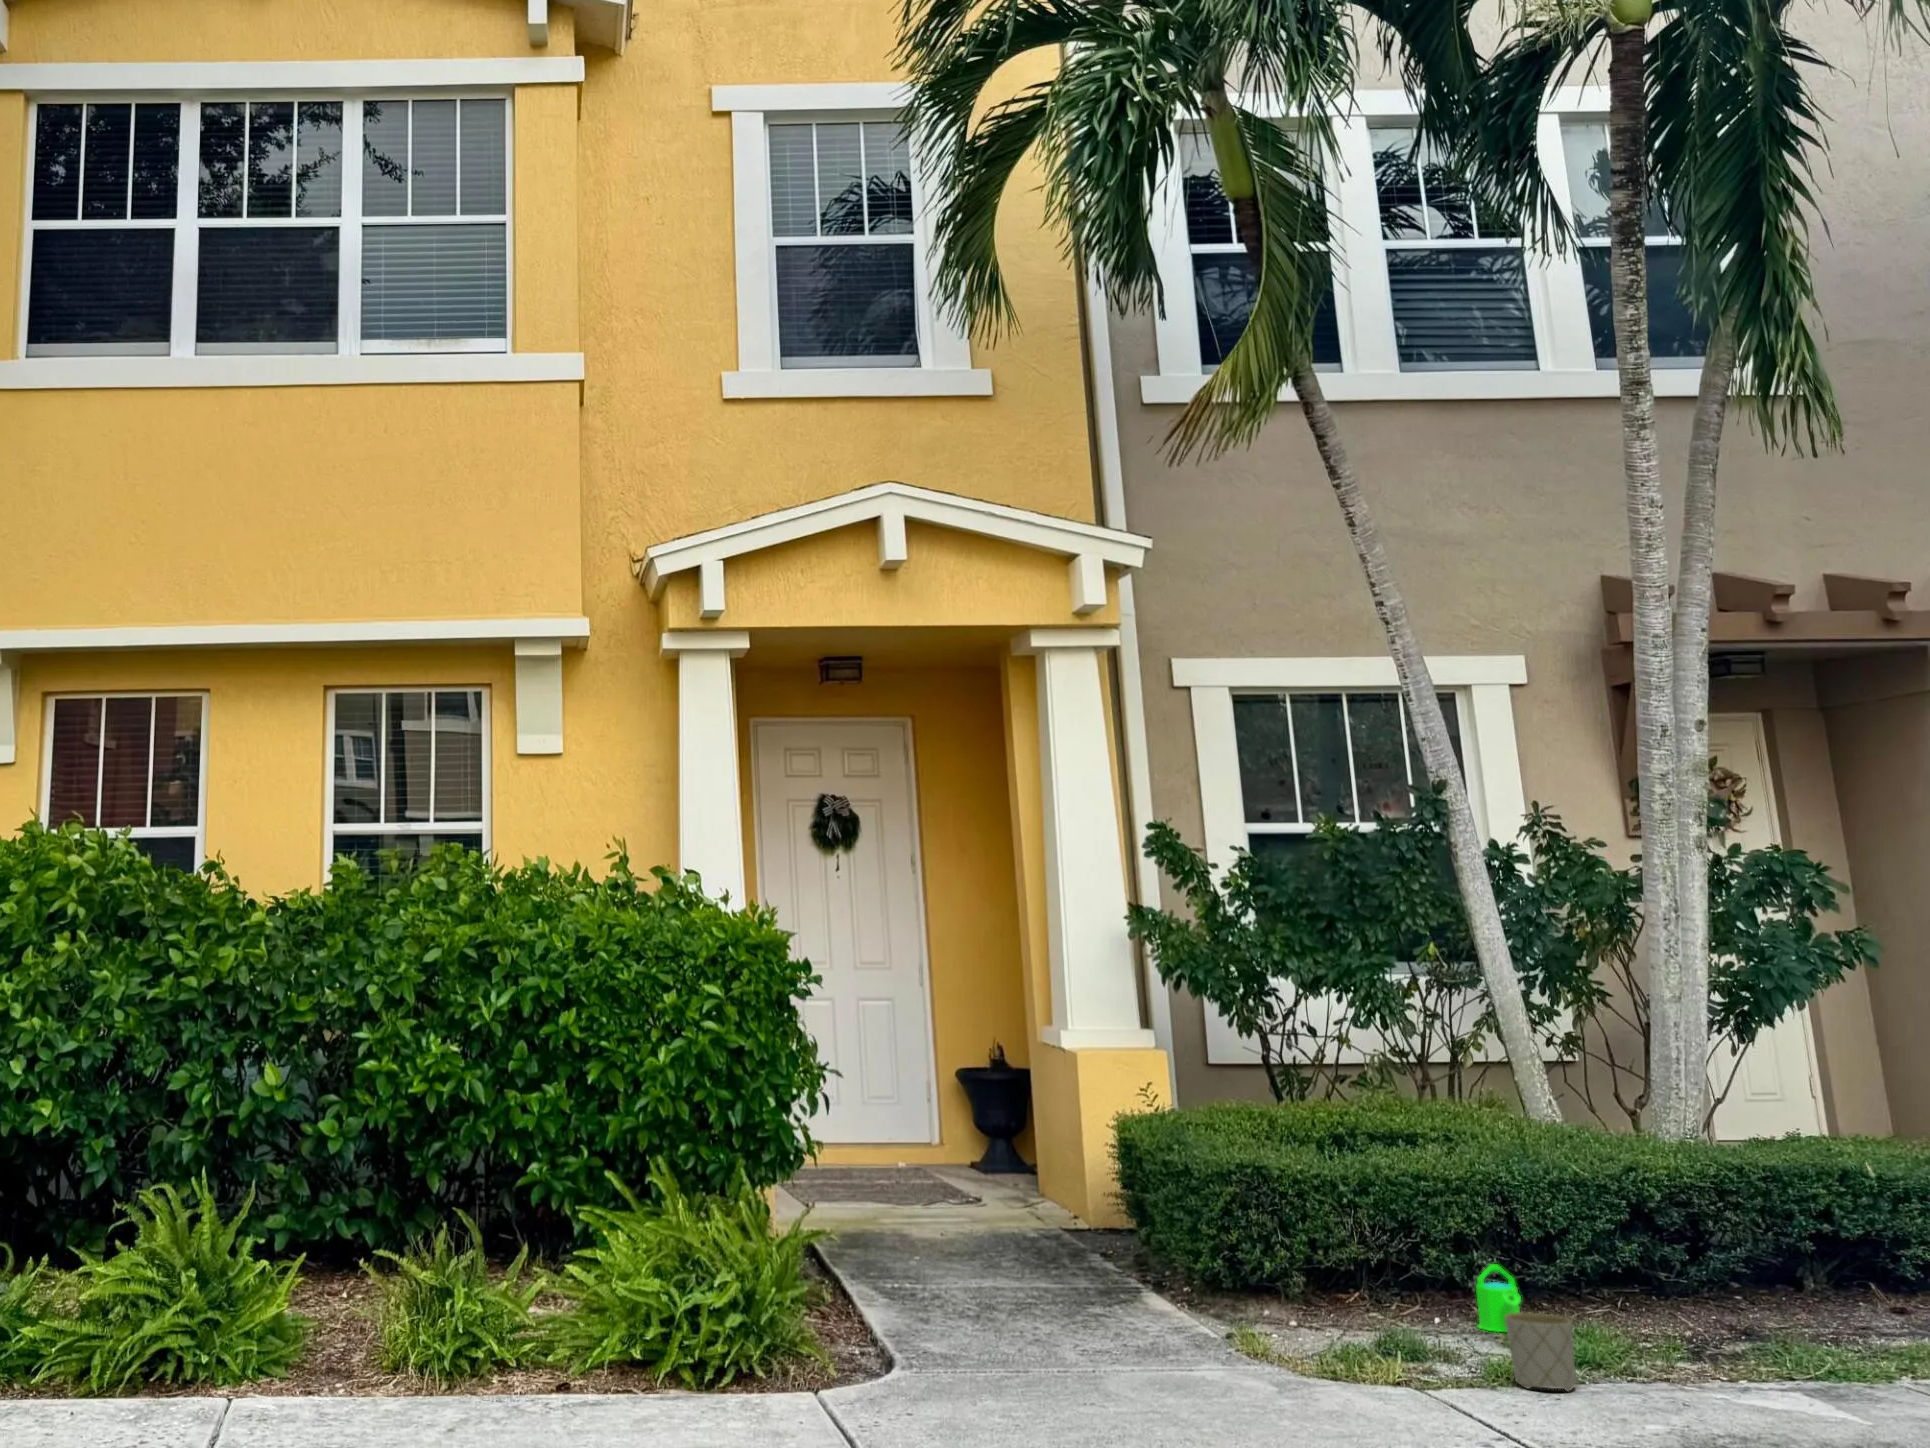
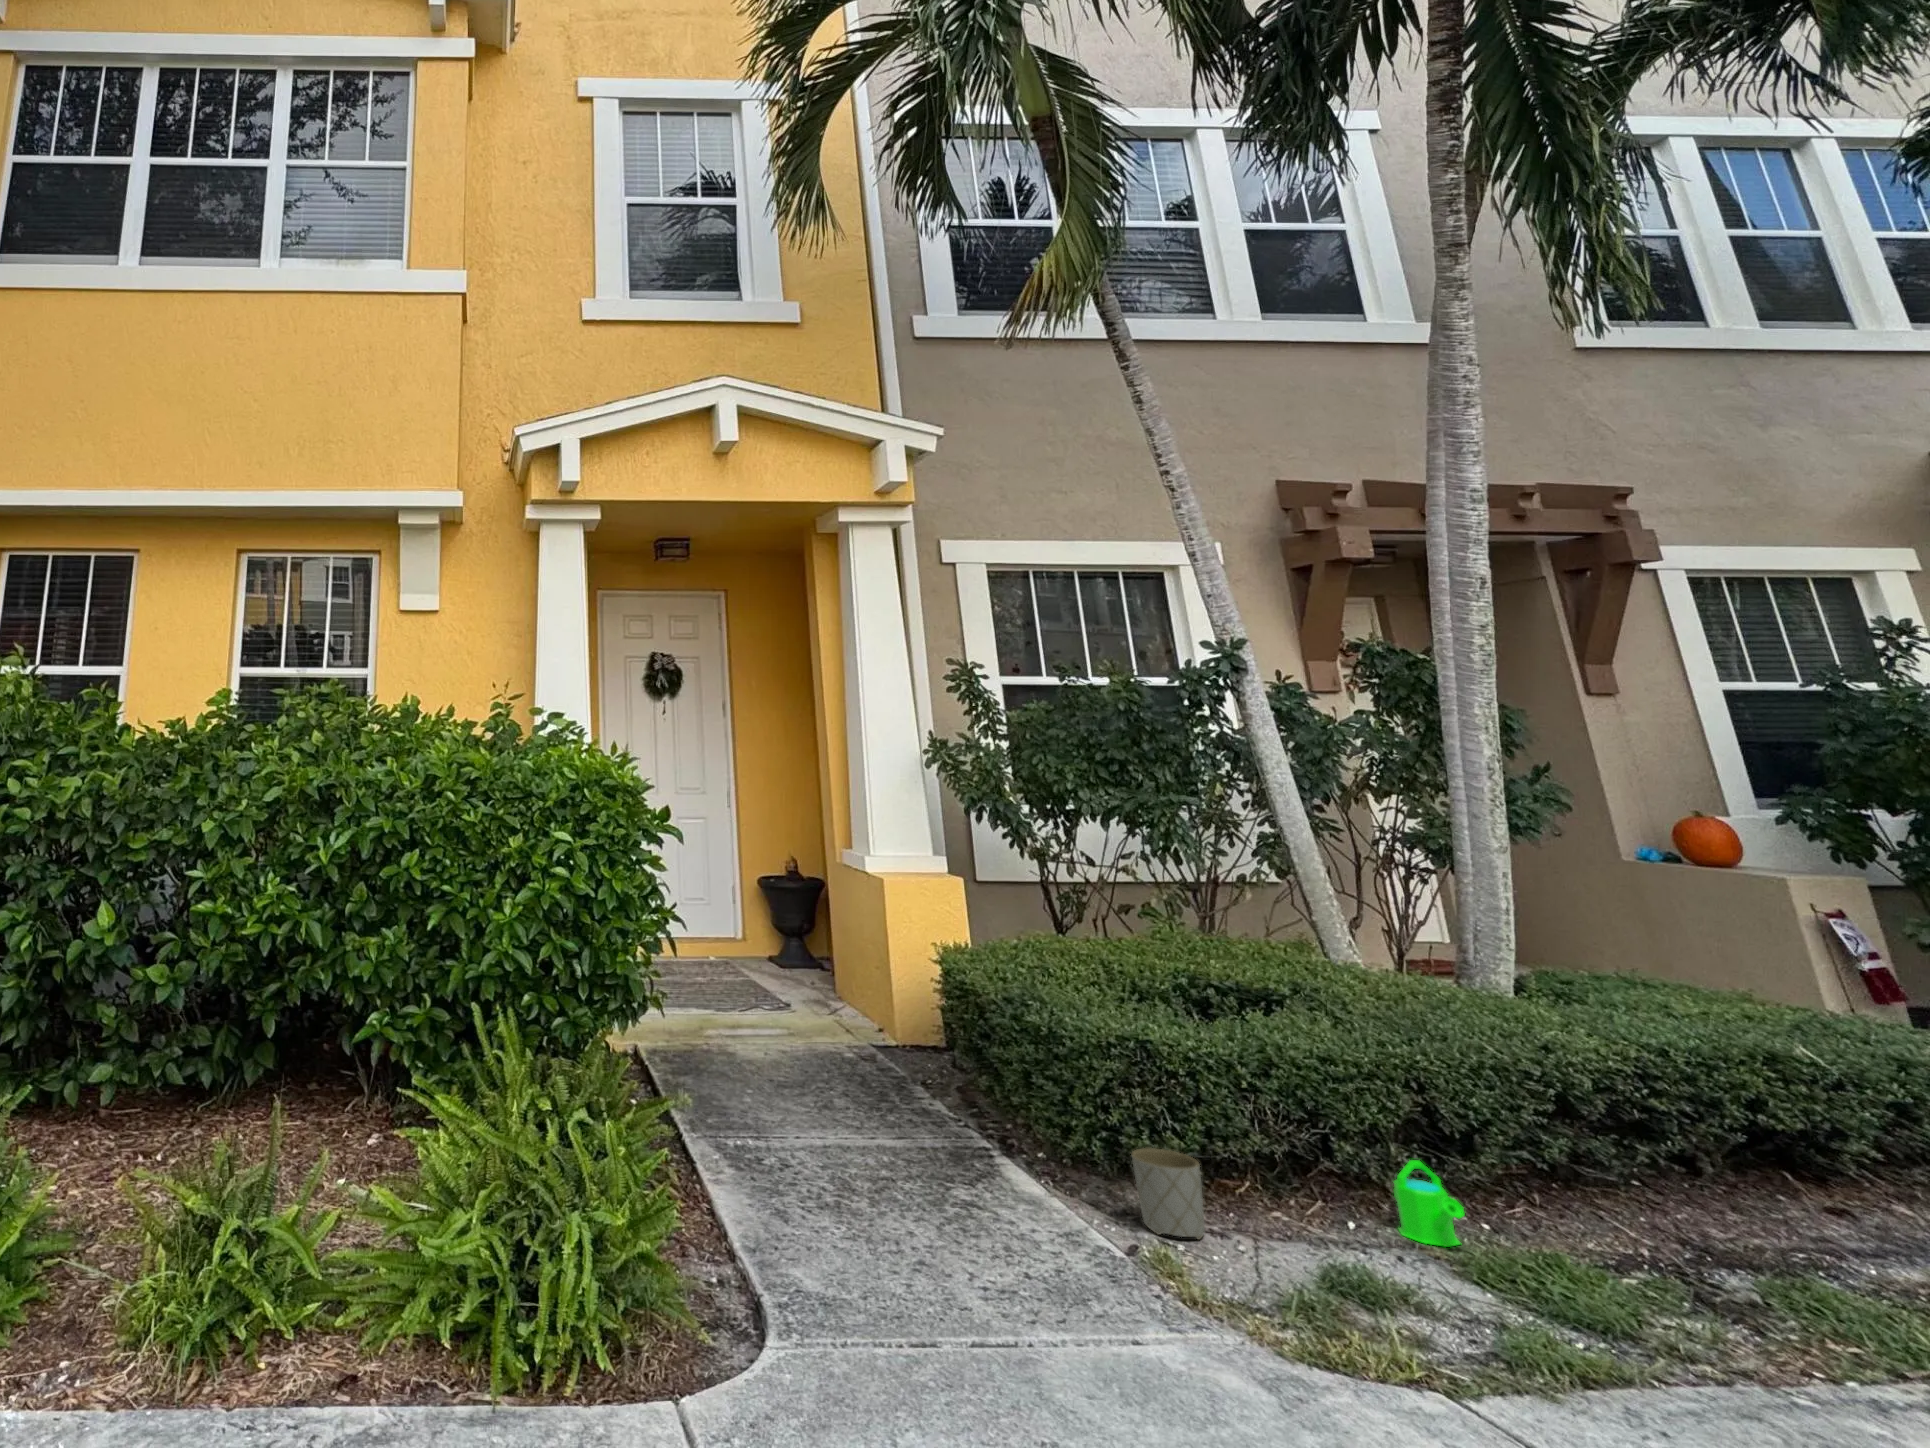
planter: present [1505,1313,1576,1391] -> present [1132,1148,1205,1239]

